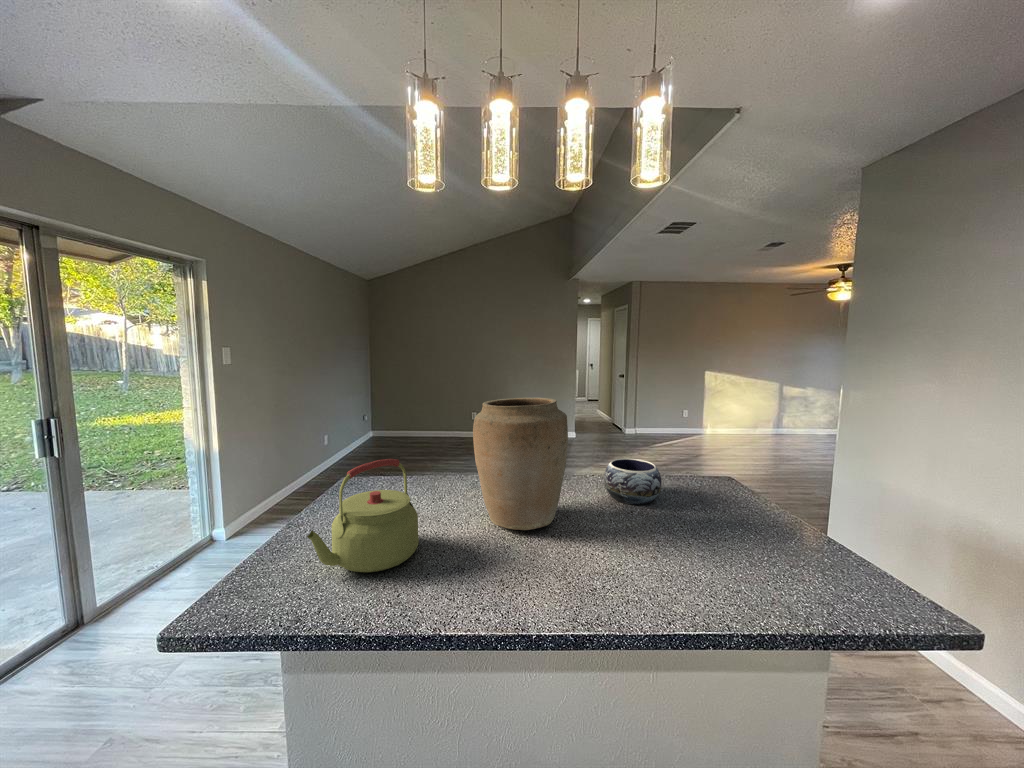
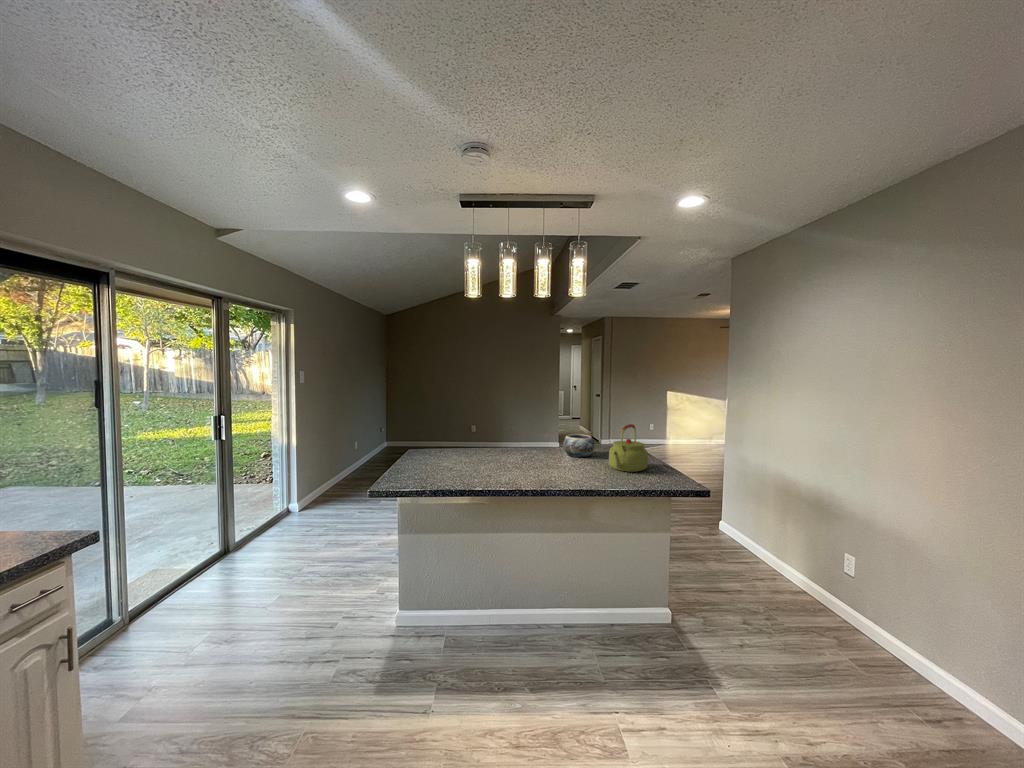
vase: present [473,398,568,530] -> none [492,398,541,463]
kettle: present [307,459,419,572] -> present [609,424,648,472]

